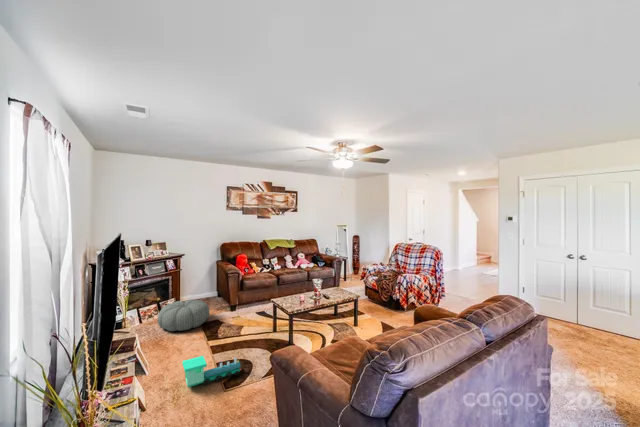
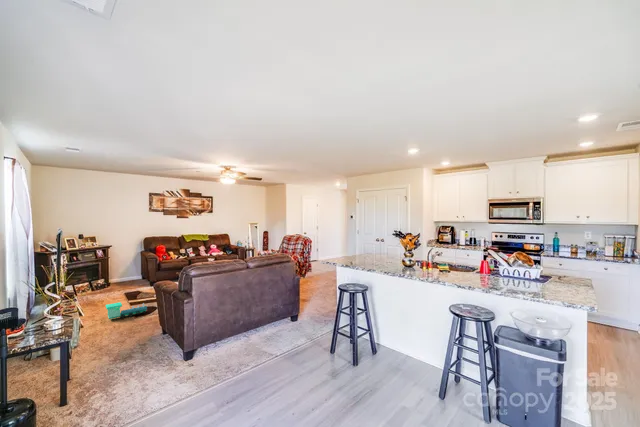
pouf: present [158,300,209,331] -> none [88,278,131,298]

